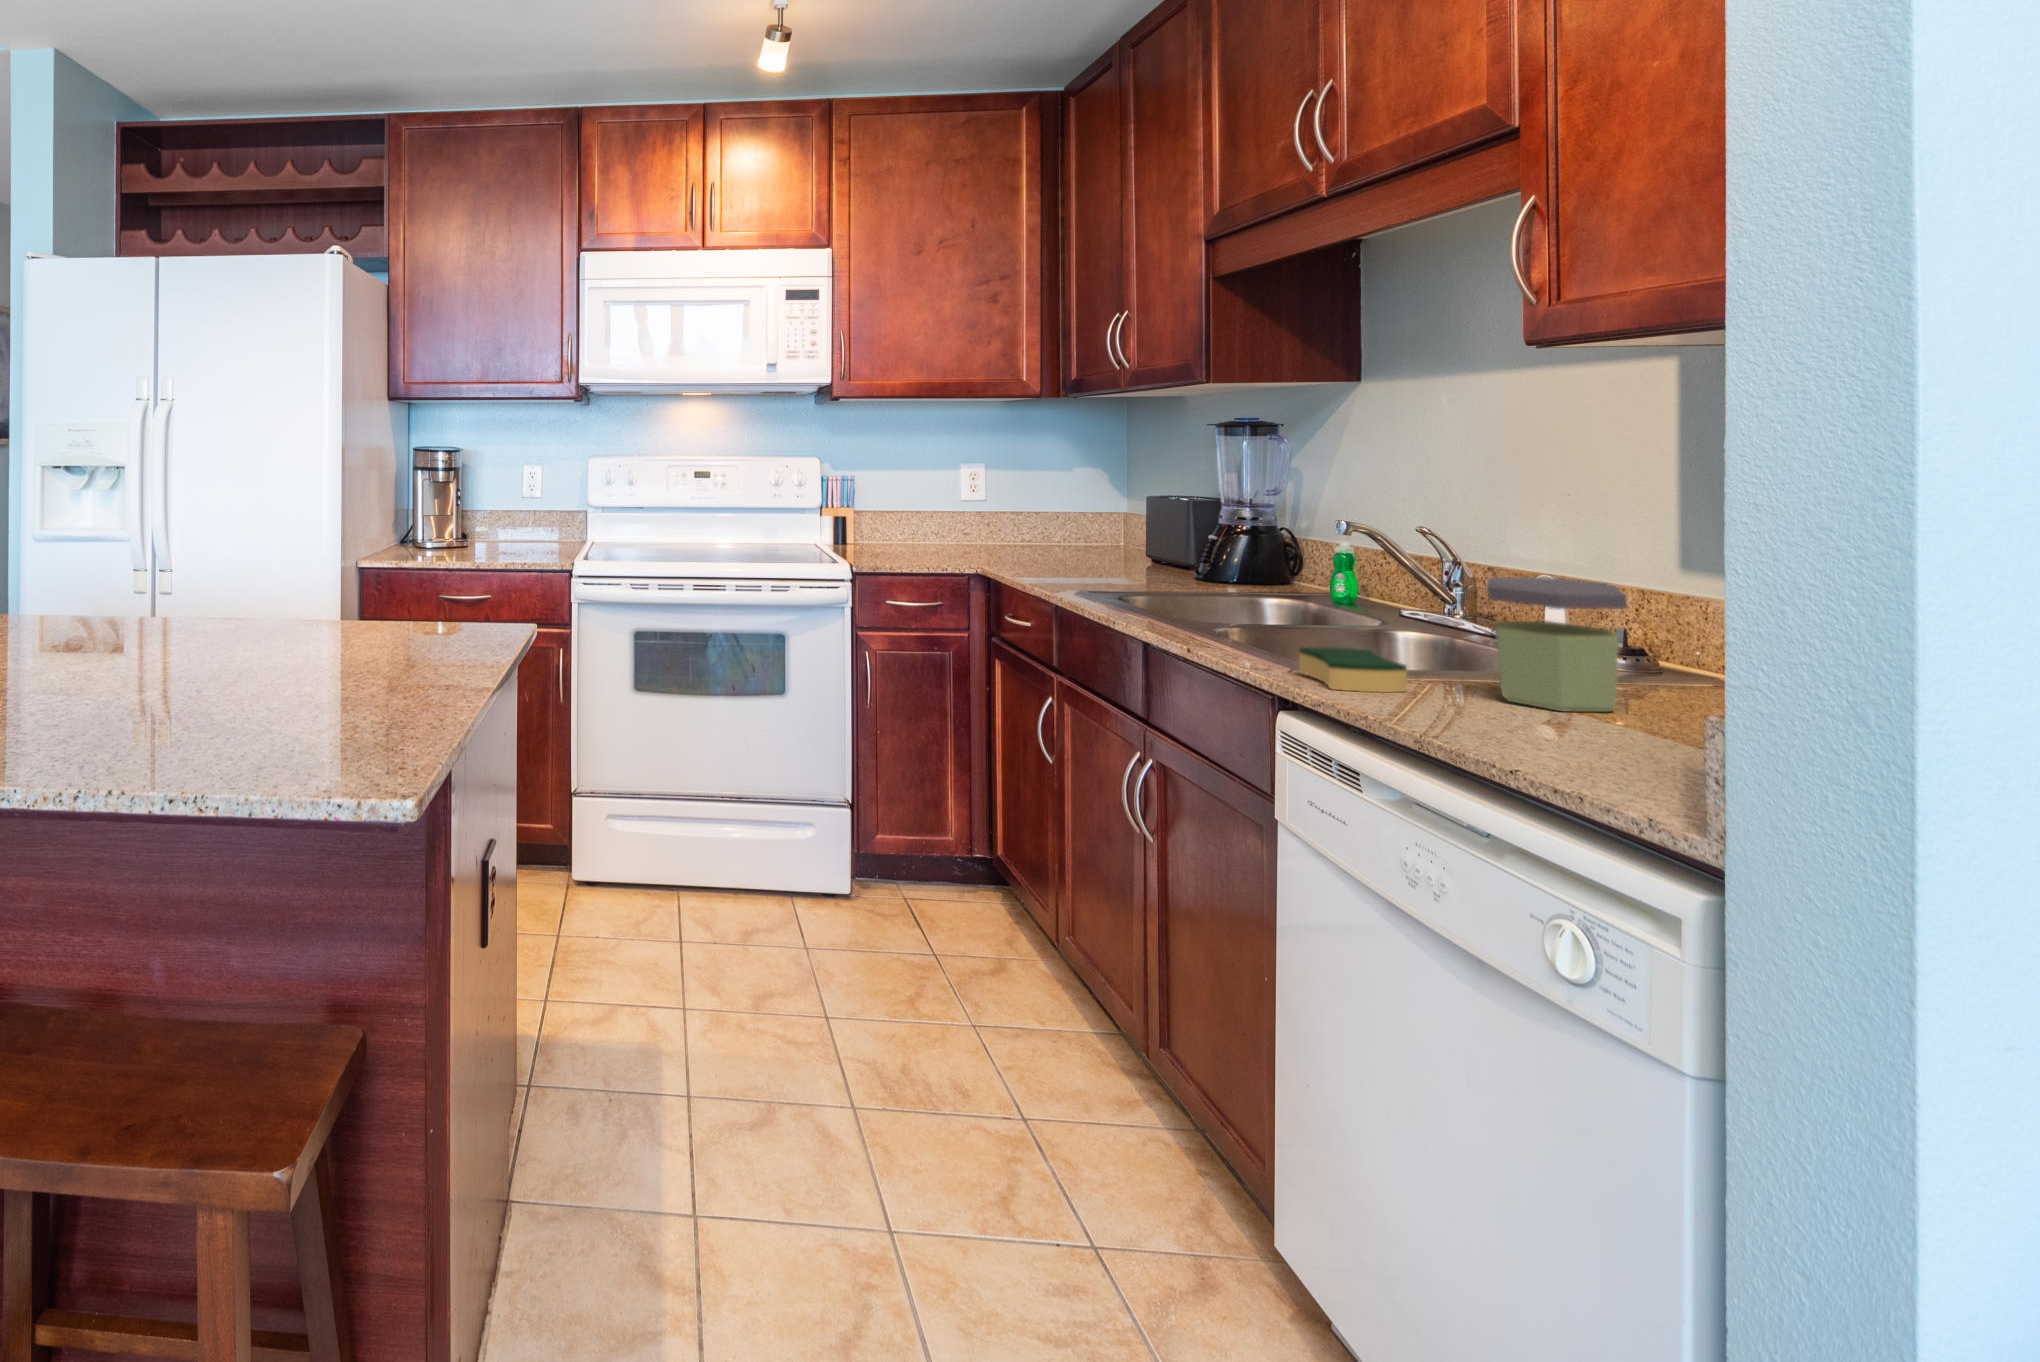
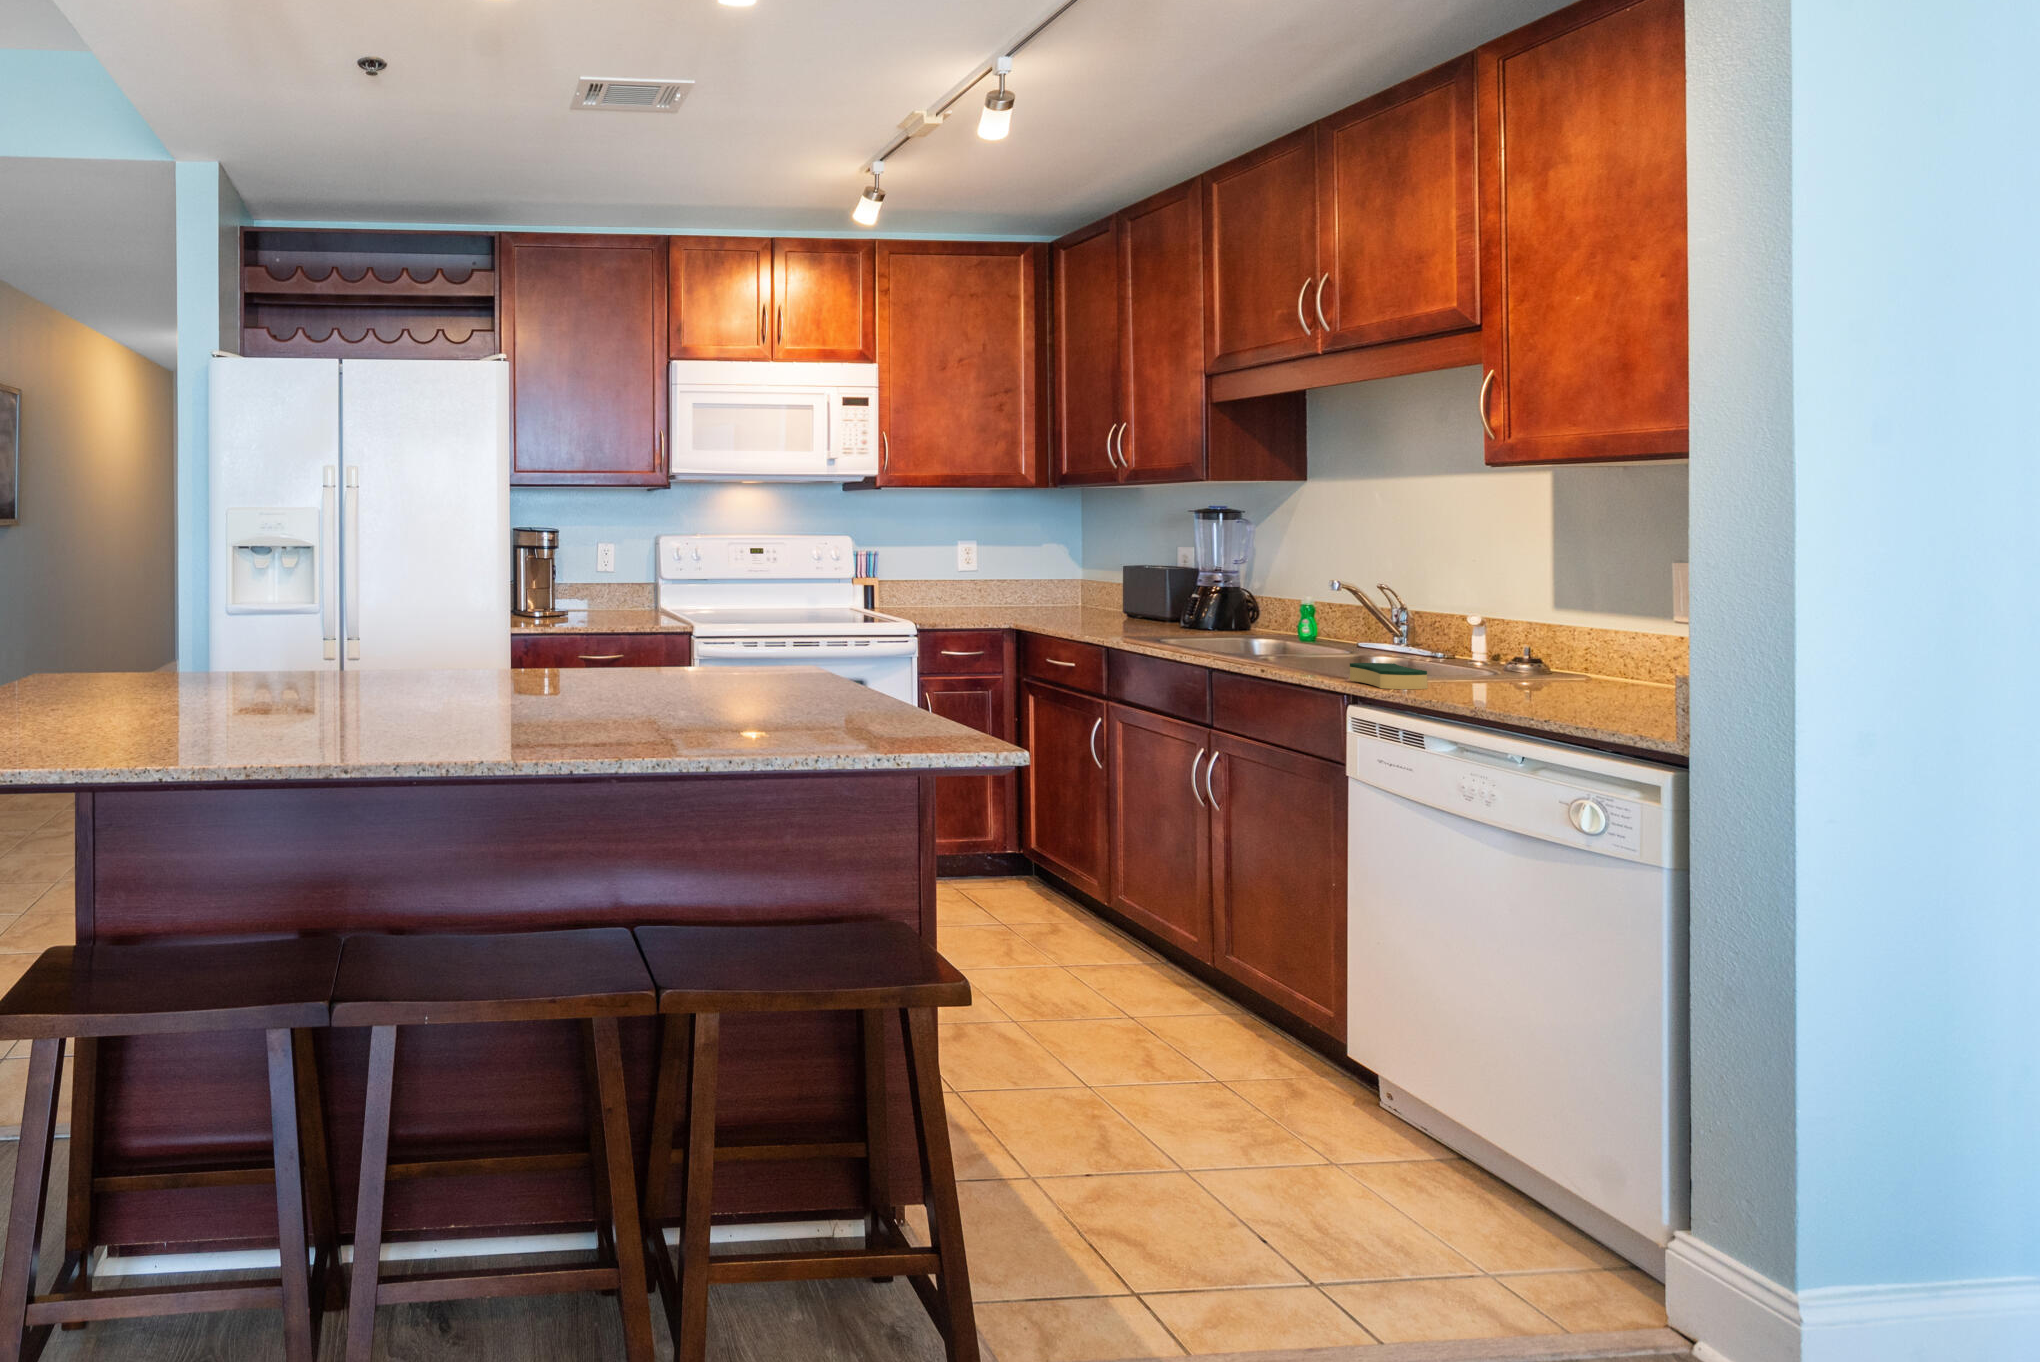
jar: present [1487,577,1627,712] -> none [1472,612,1564,696]

